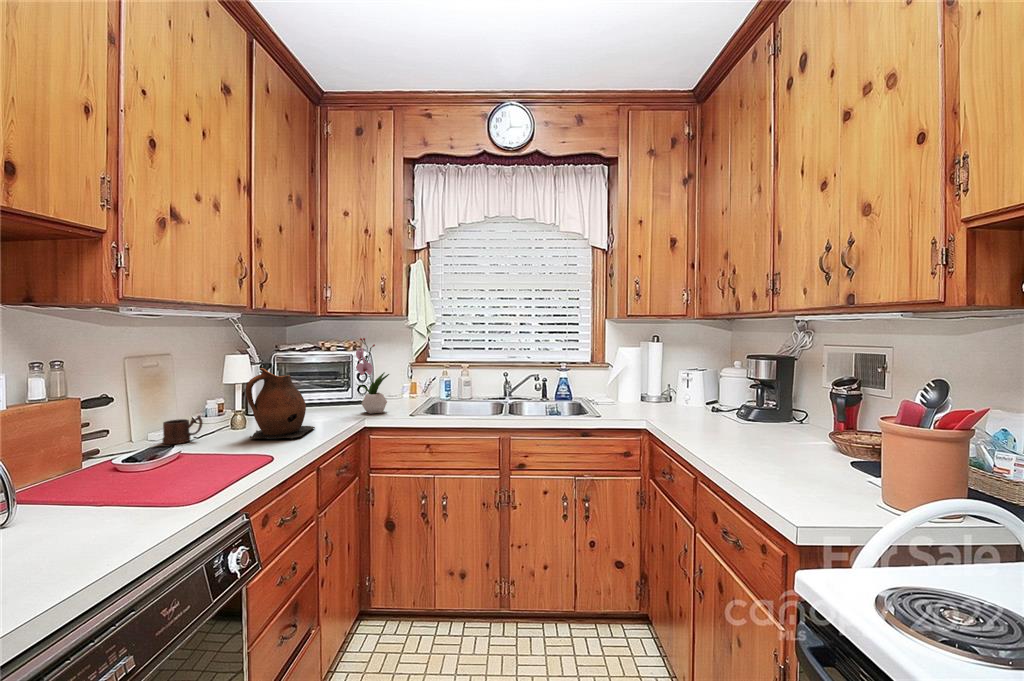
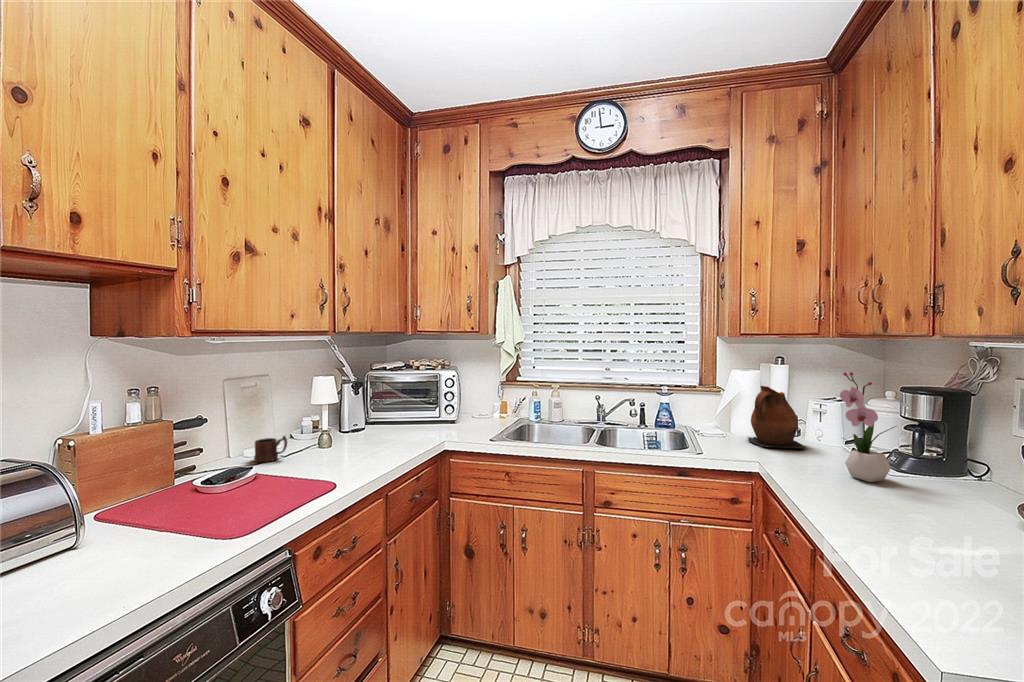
flower arrangement: present [356,338,389,414] -> present [840,372,896,482]
ceramic pitcher: present [246,368,315,439] -> present [748,386,806,449]

